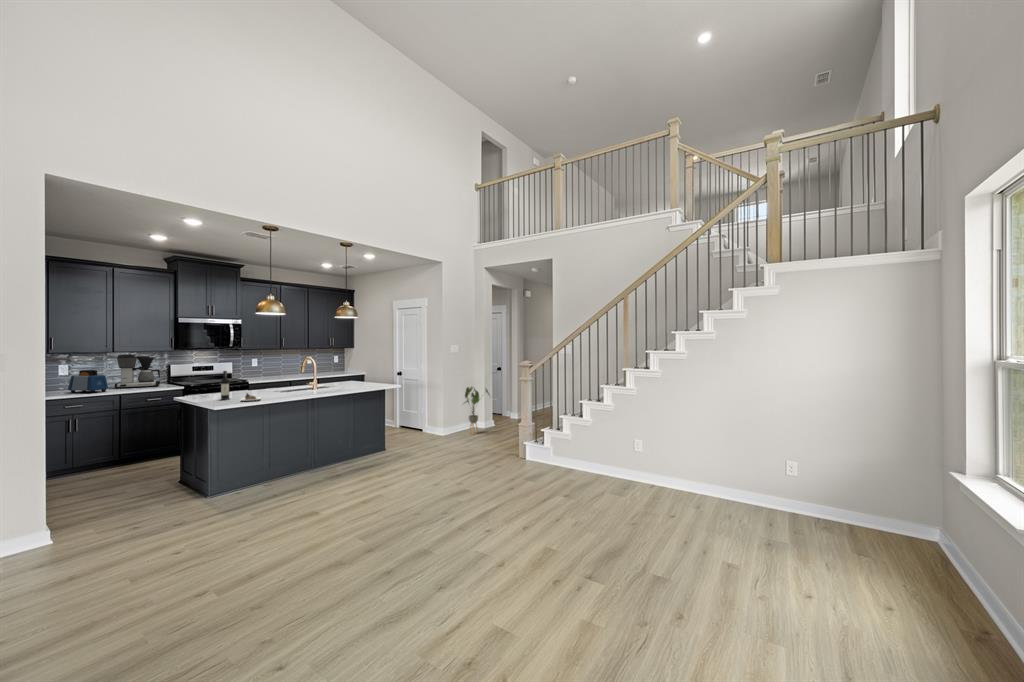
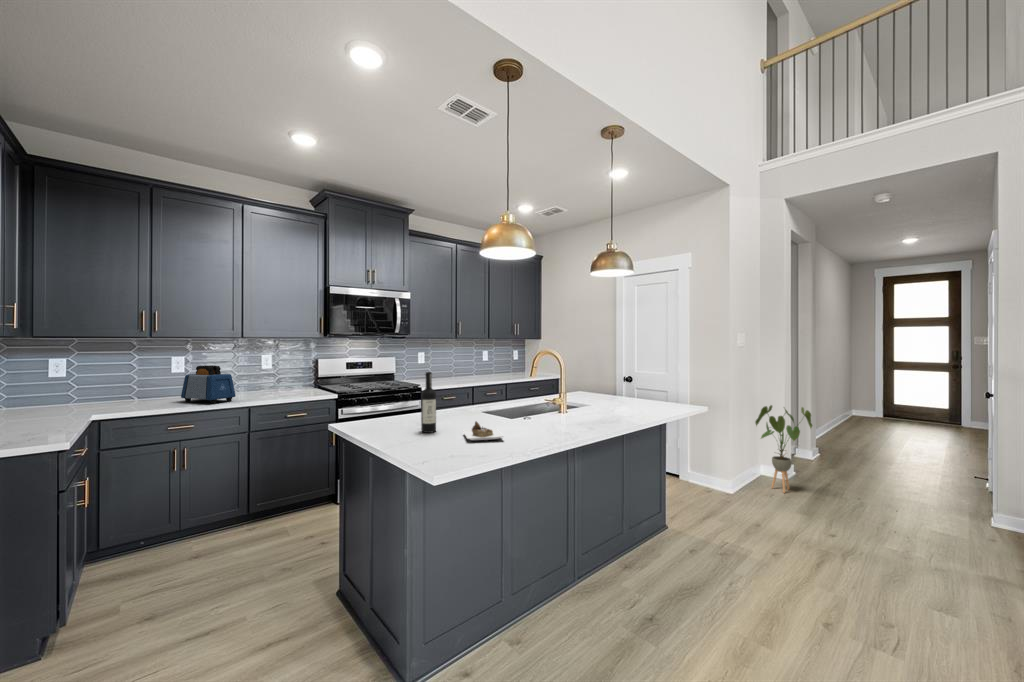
coffee maker: present [115,354,160,389] -> none [245,342,305,396]

